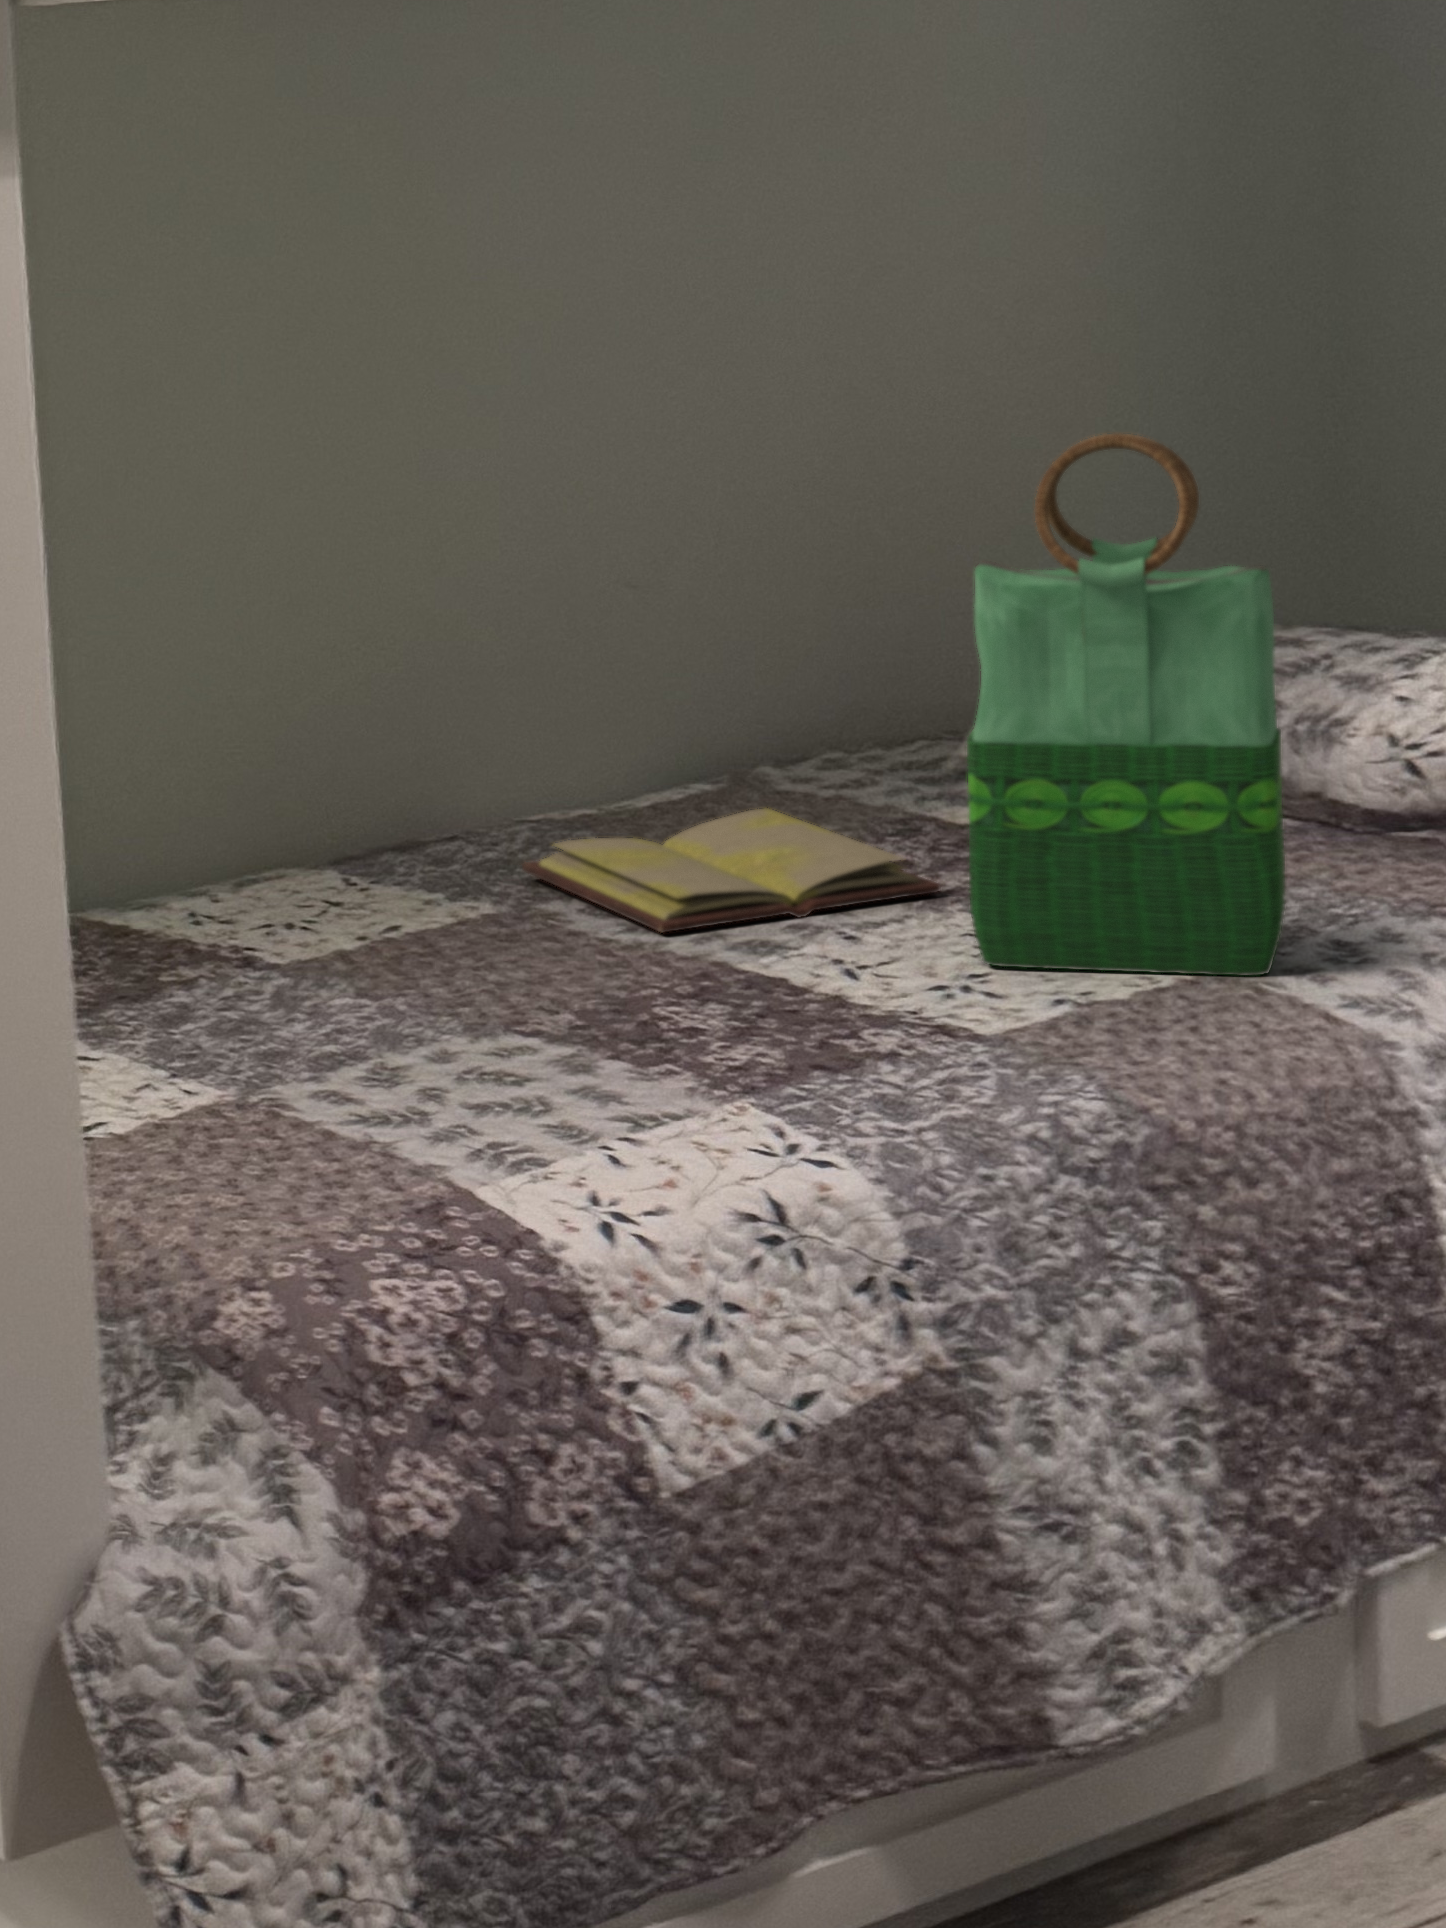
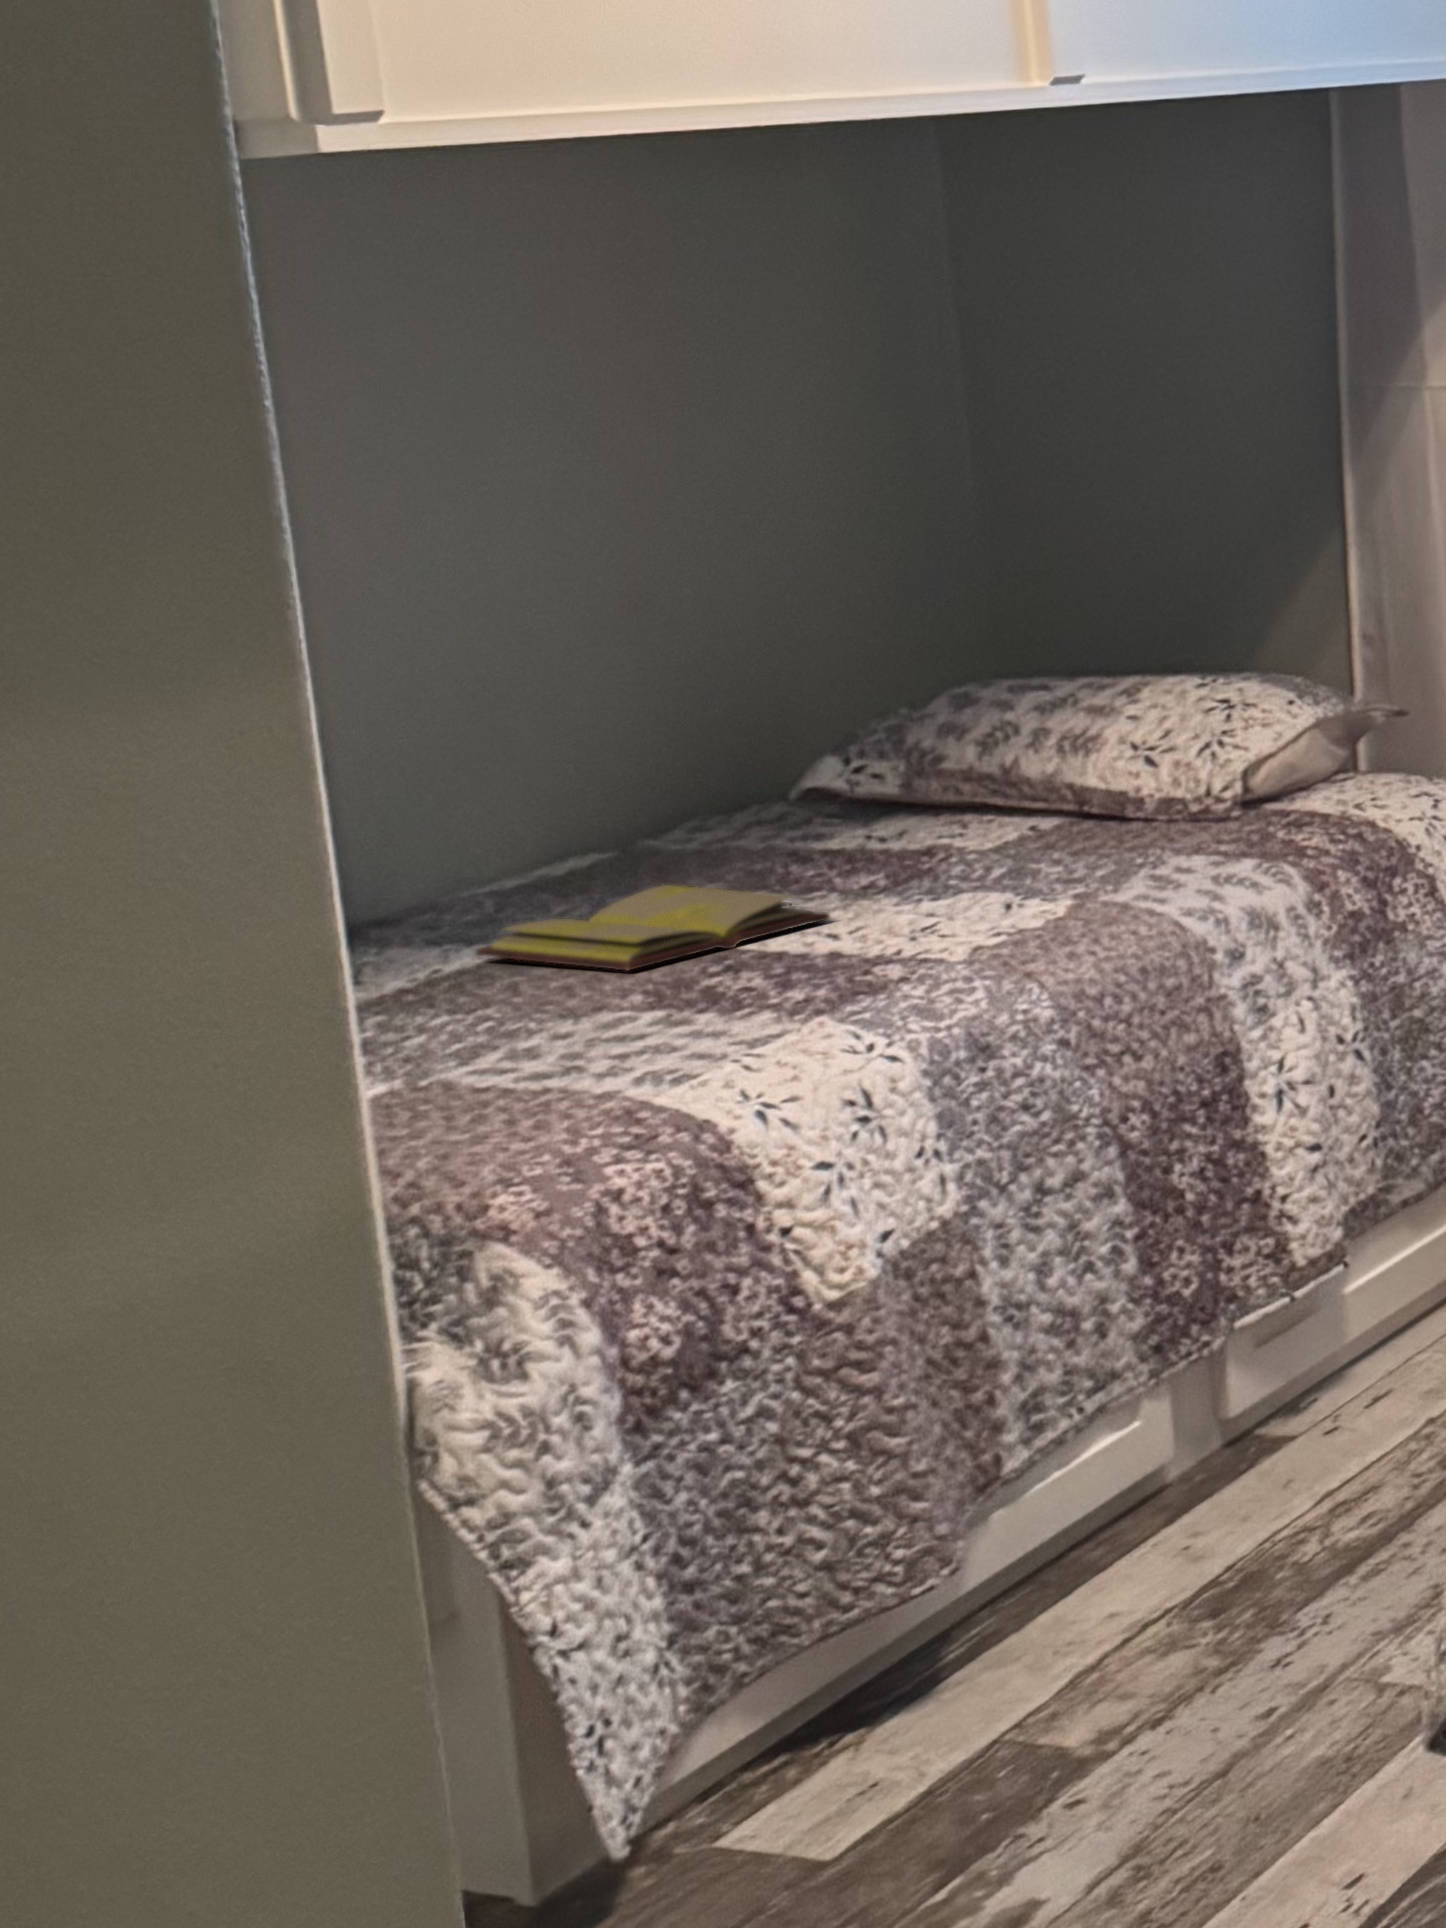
tote bag: present [967,433,1285,976] -> none [861,529,1108,948]

